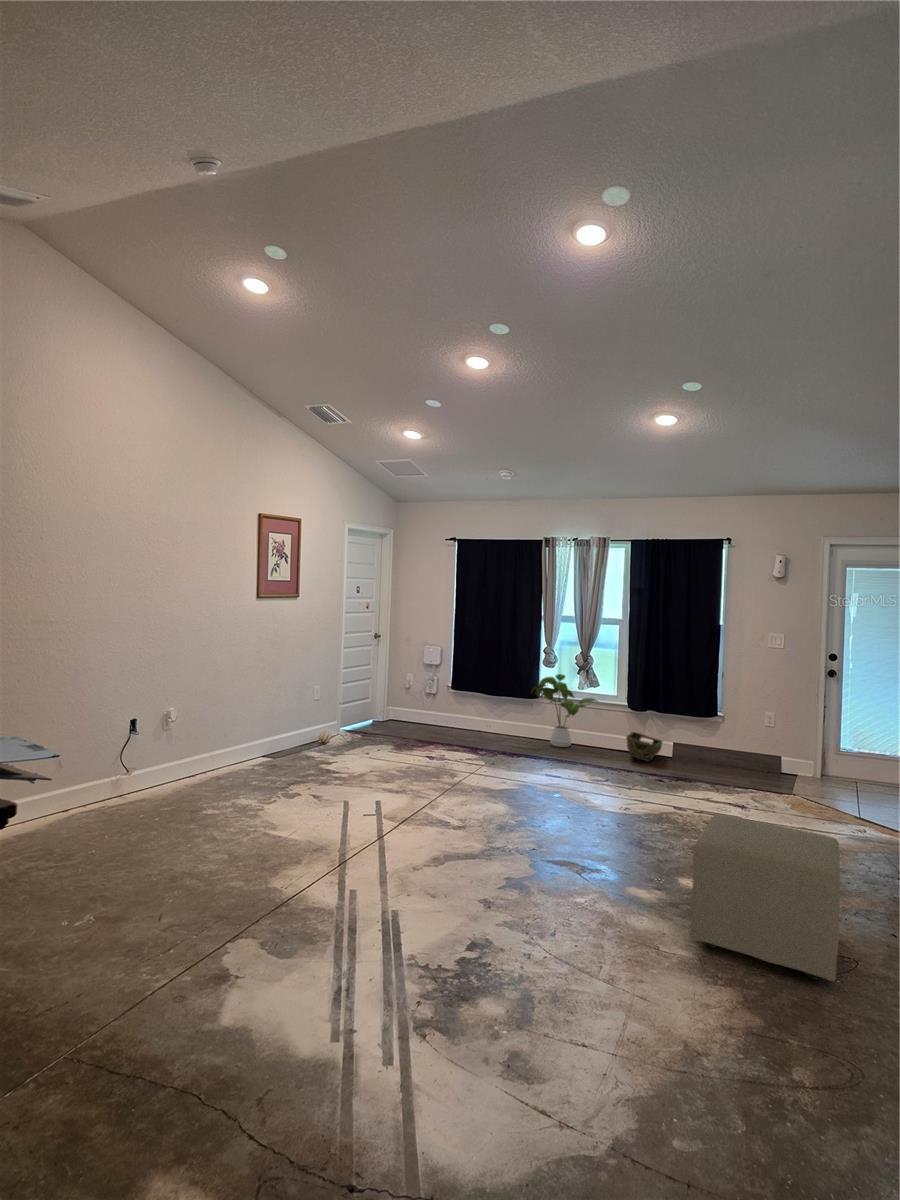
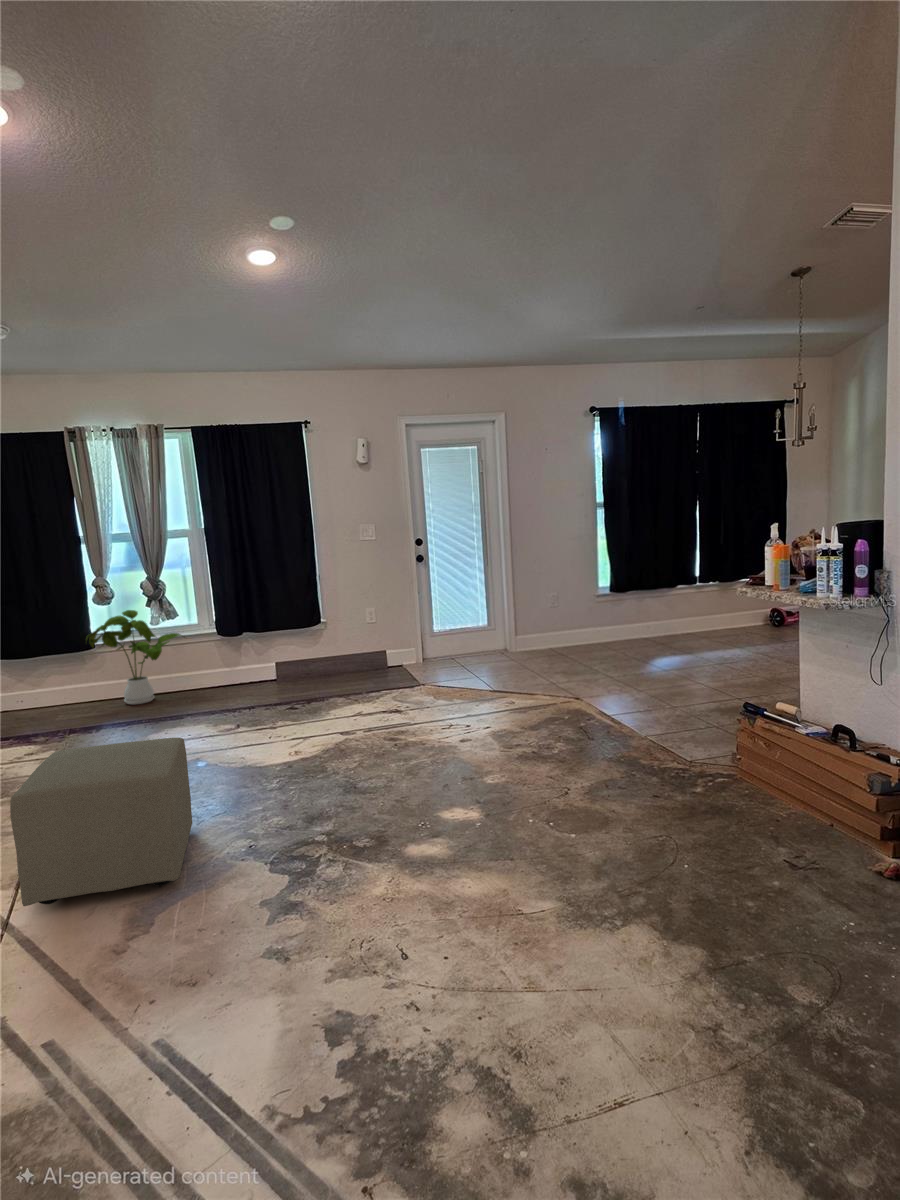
woven basket: present [626,732,663,761] -> none [228,662,271,692]
ottoman: present [690,814,840,981] -> present [10,738,192,906]

